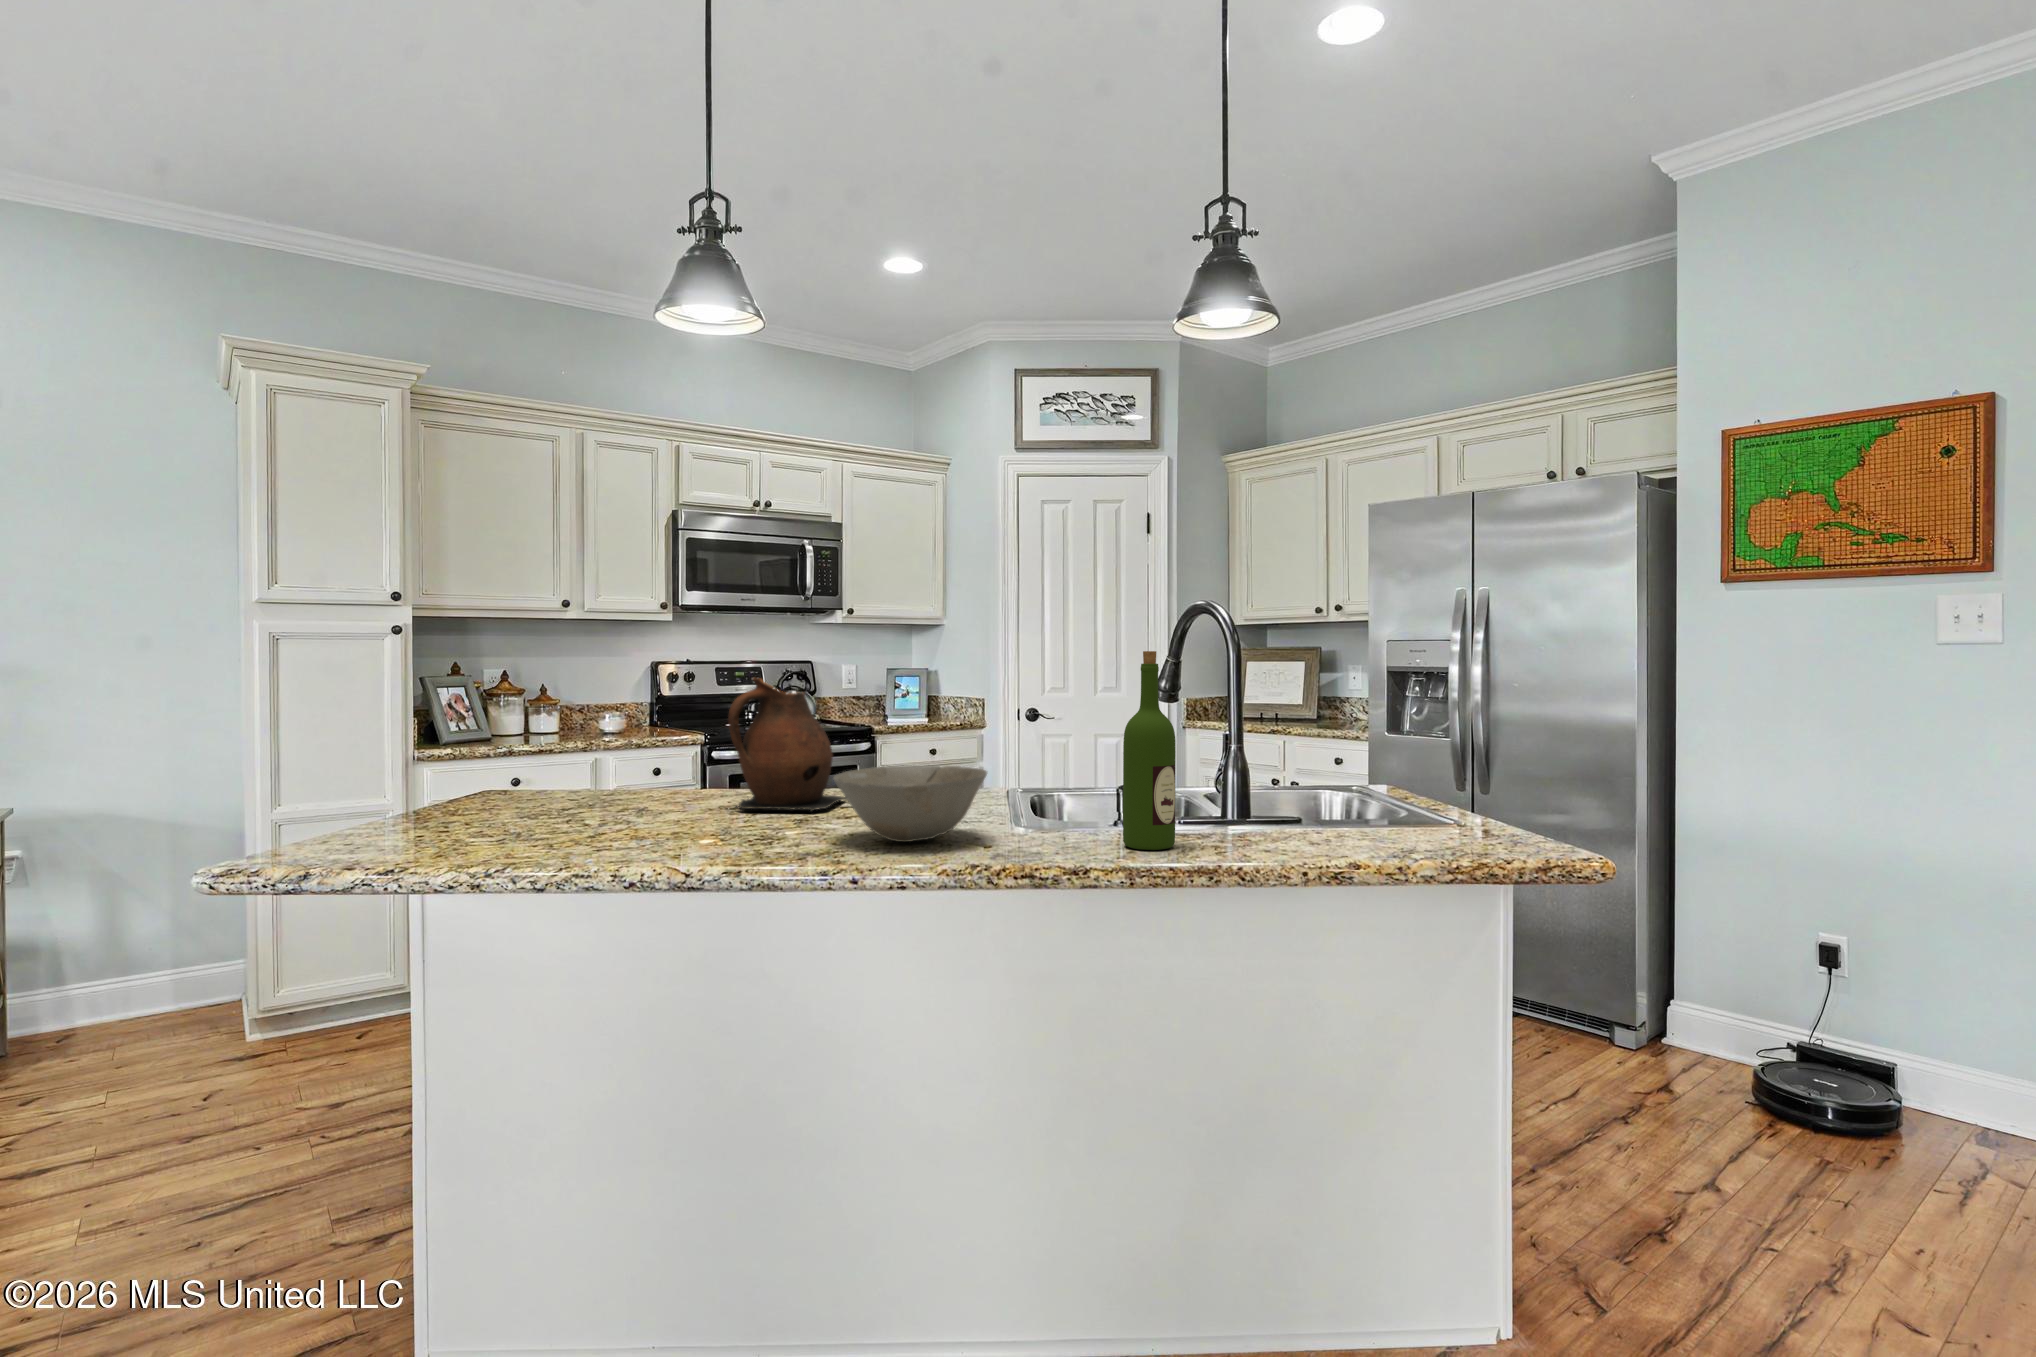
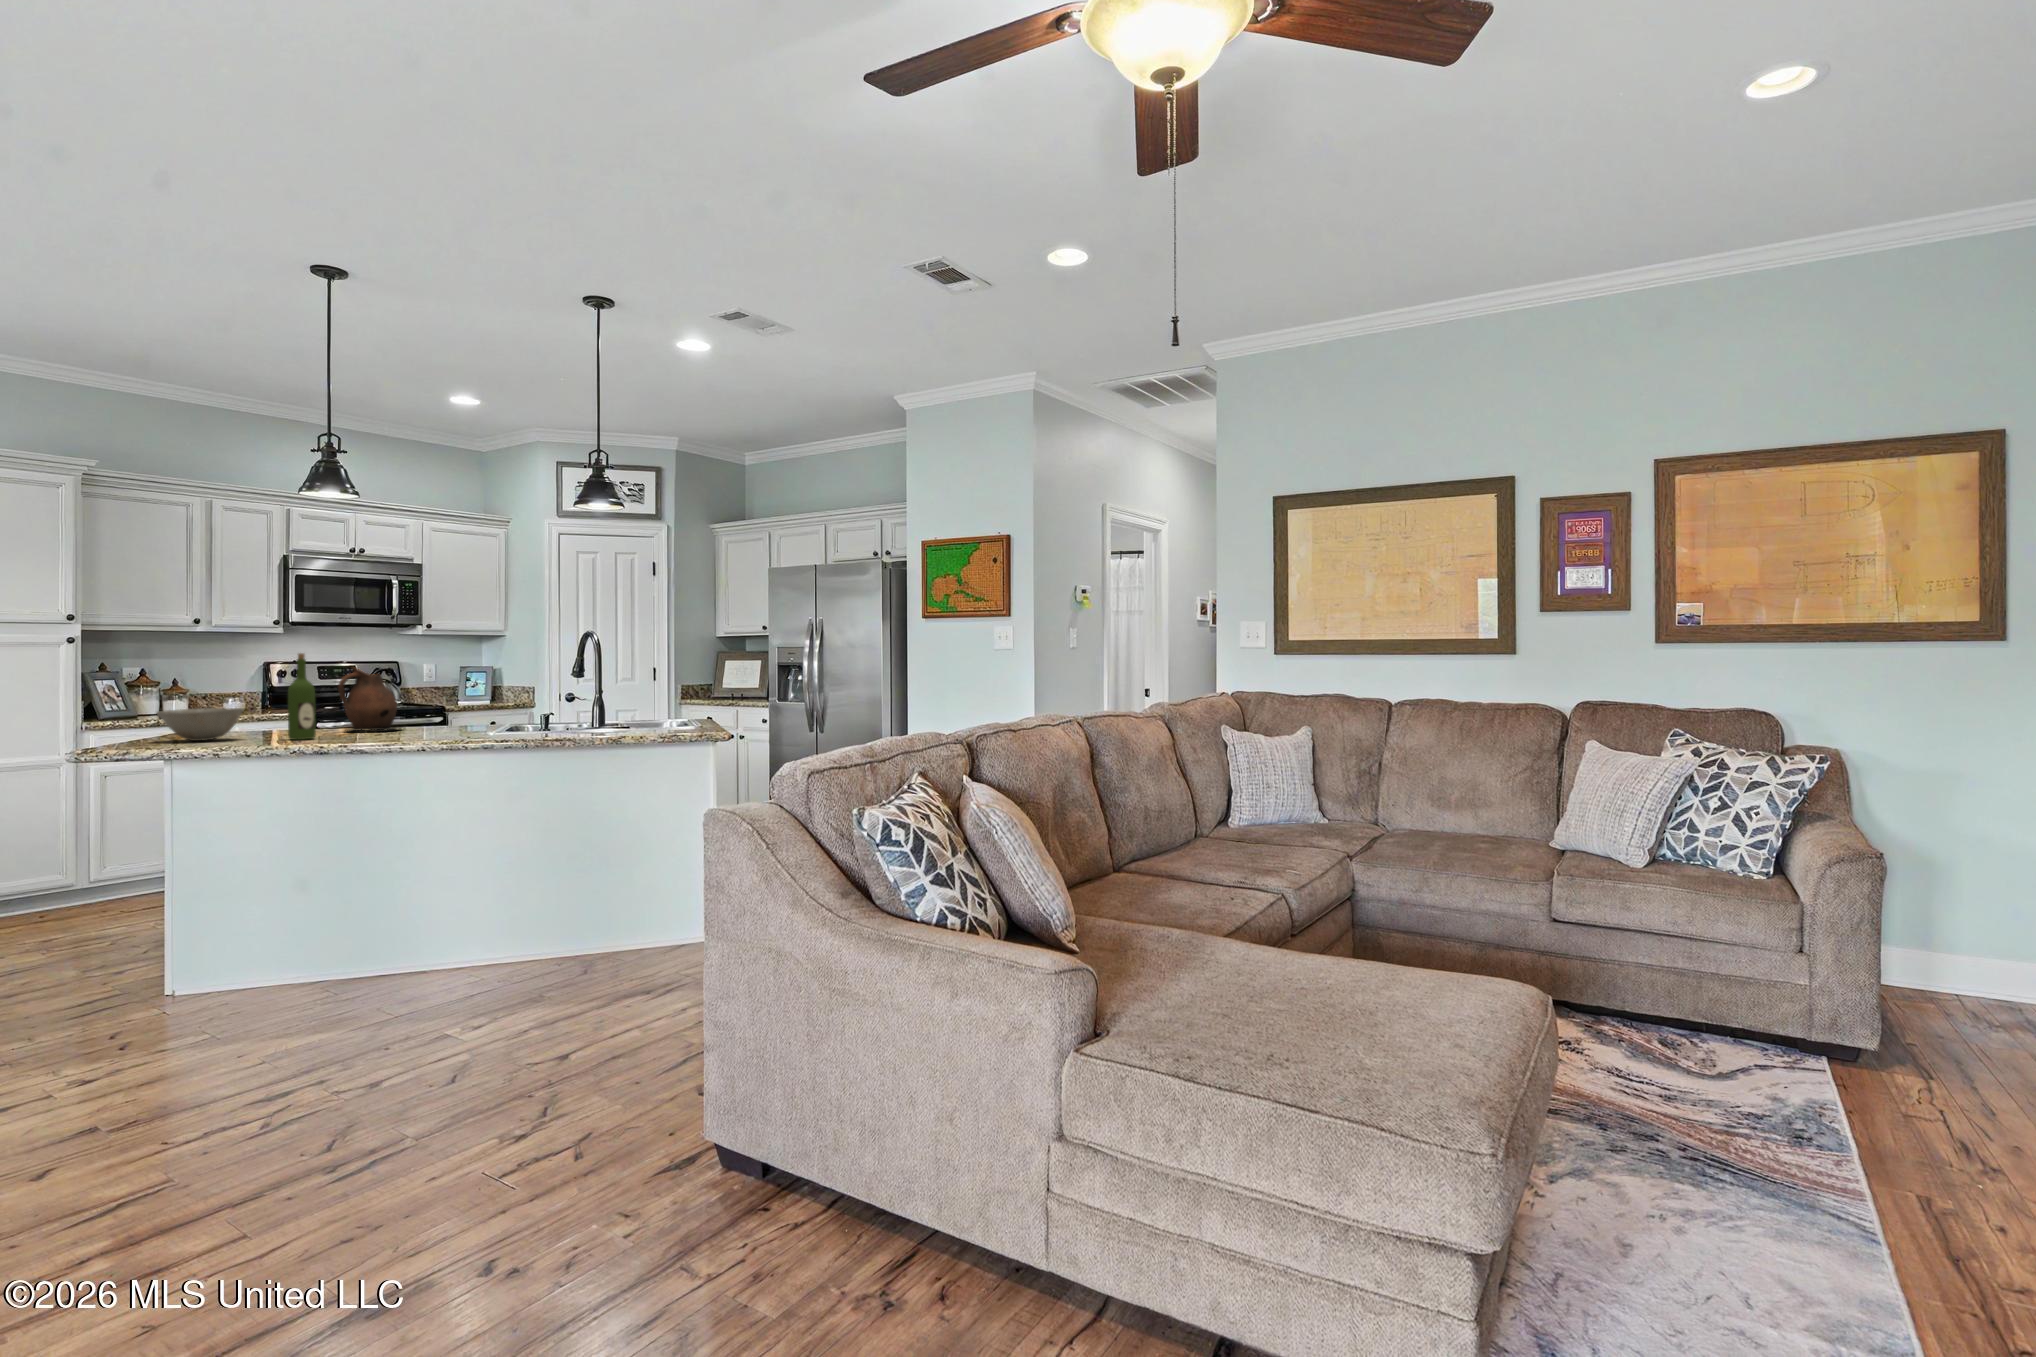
wine bottle: present [1123,651,1176,850] -> present [288,653,316,740]
bowl: present [834,766,987,842] -> present [157,708,244,741]

